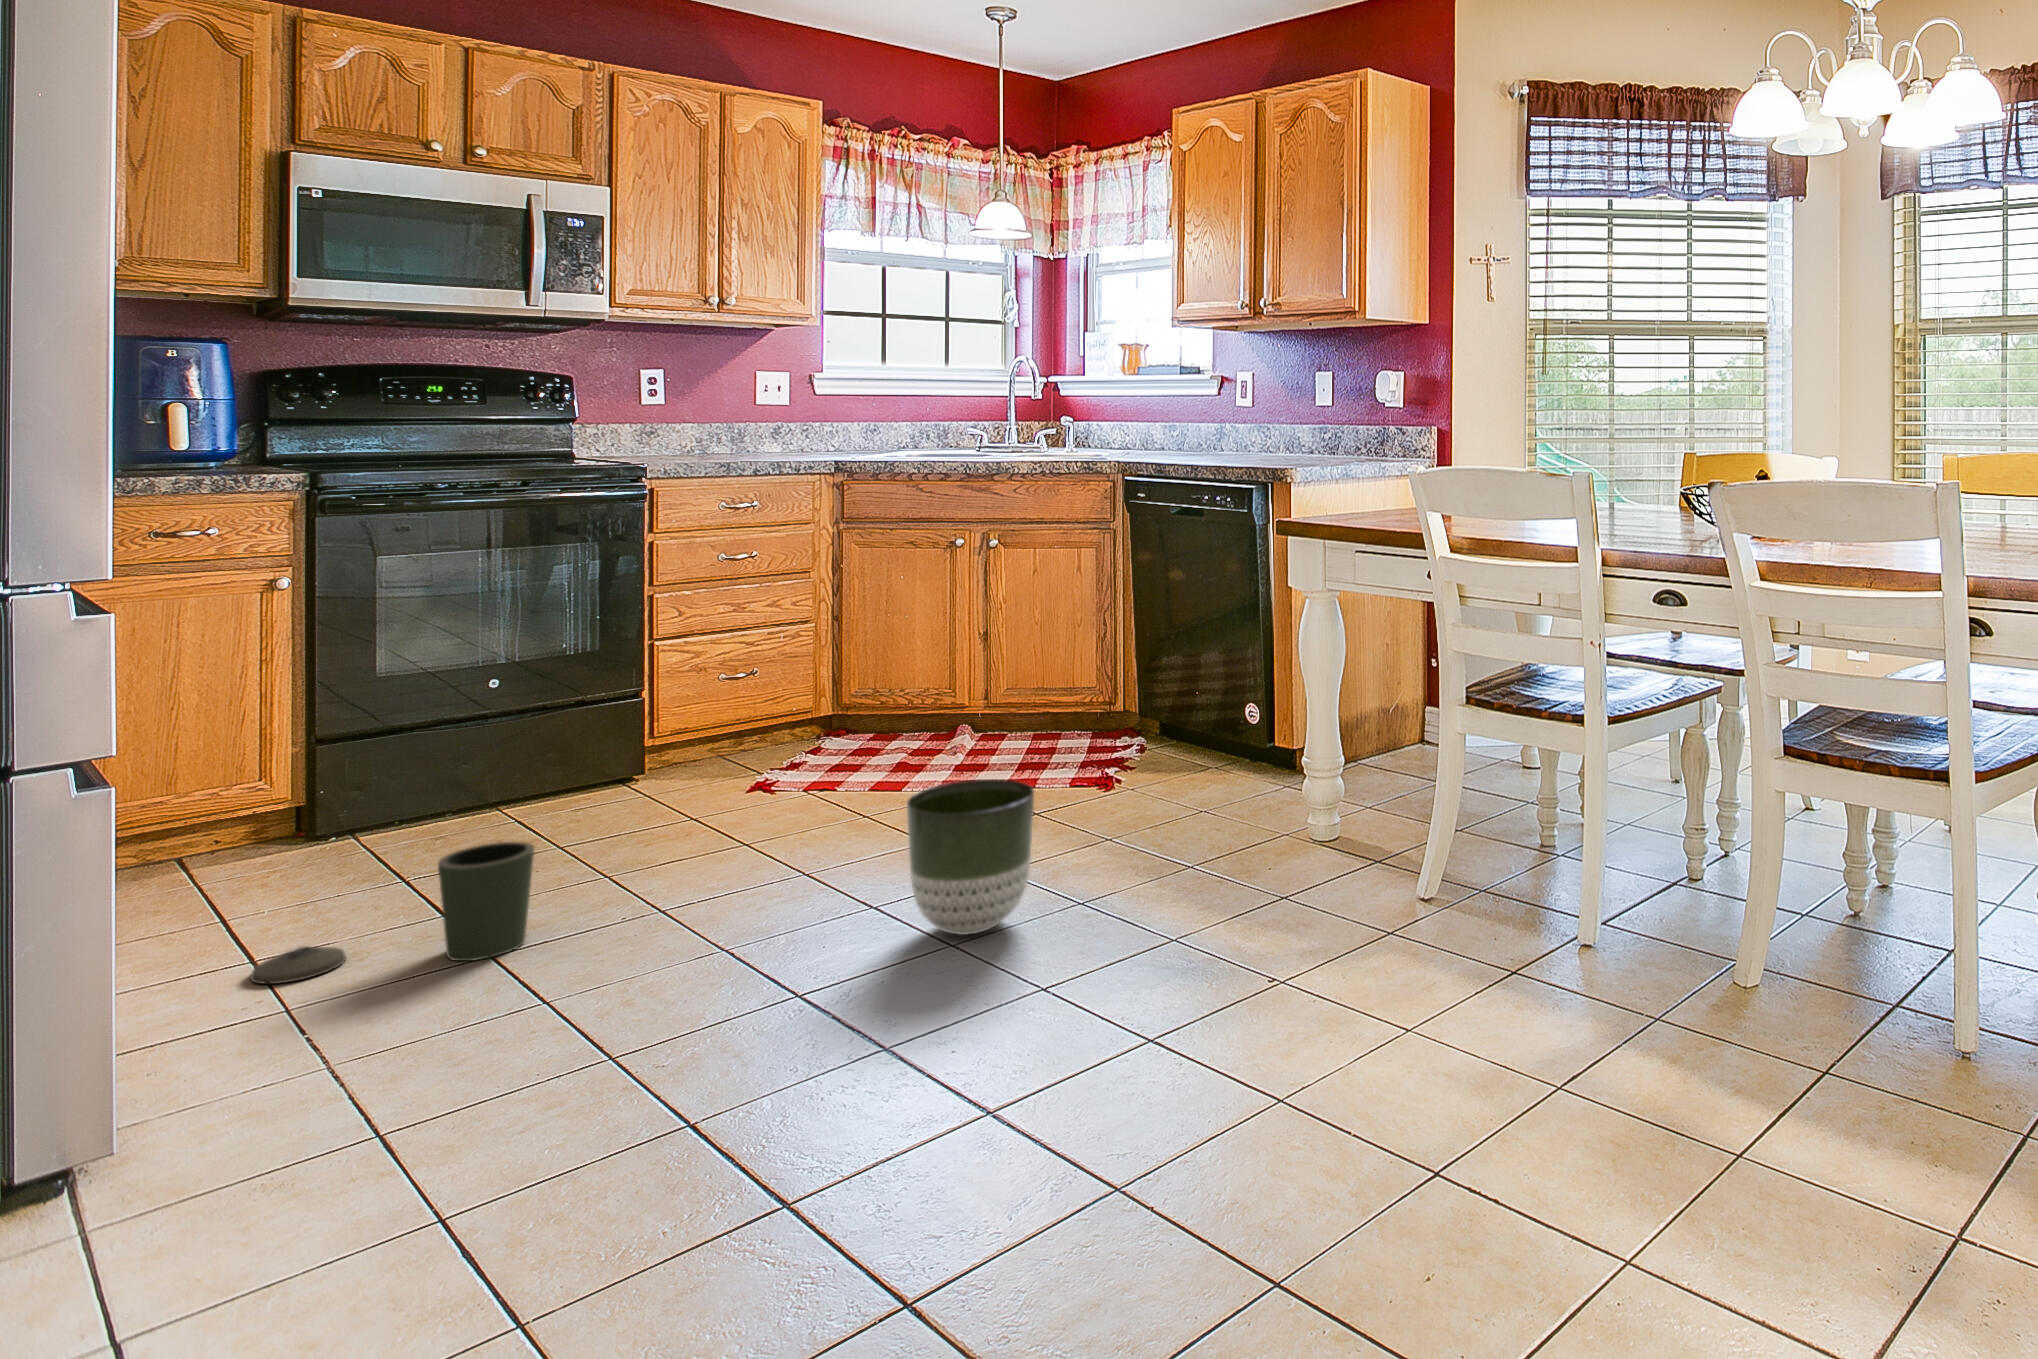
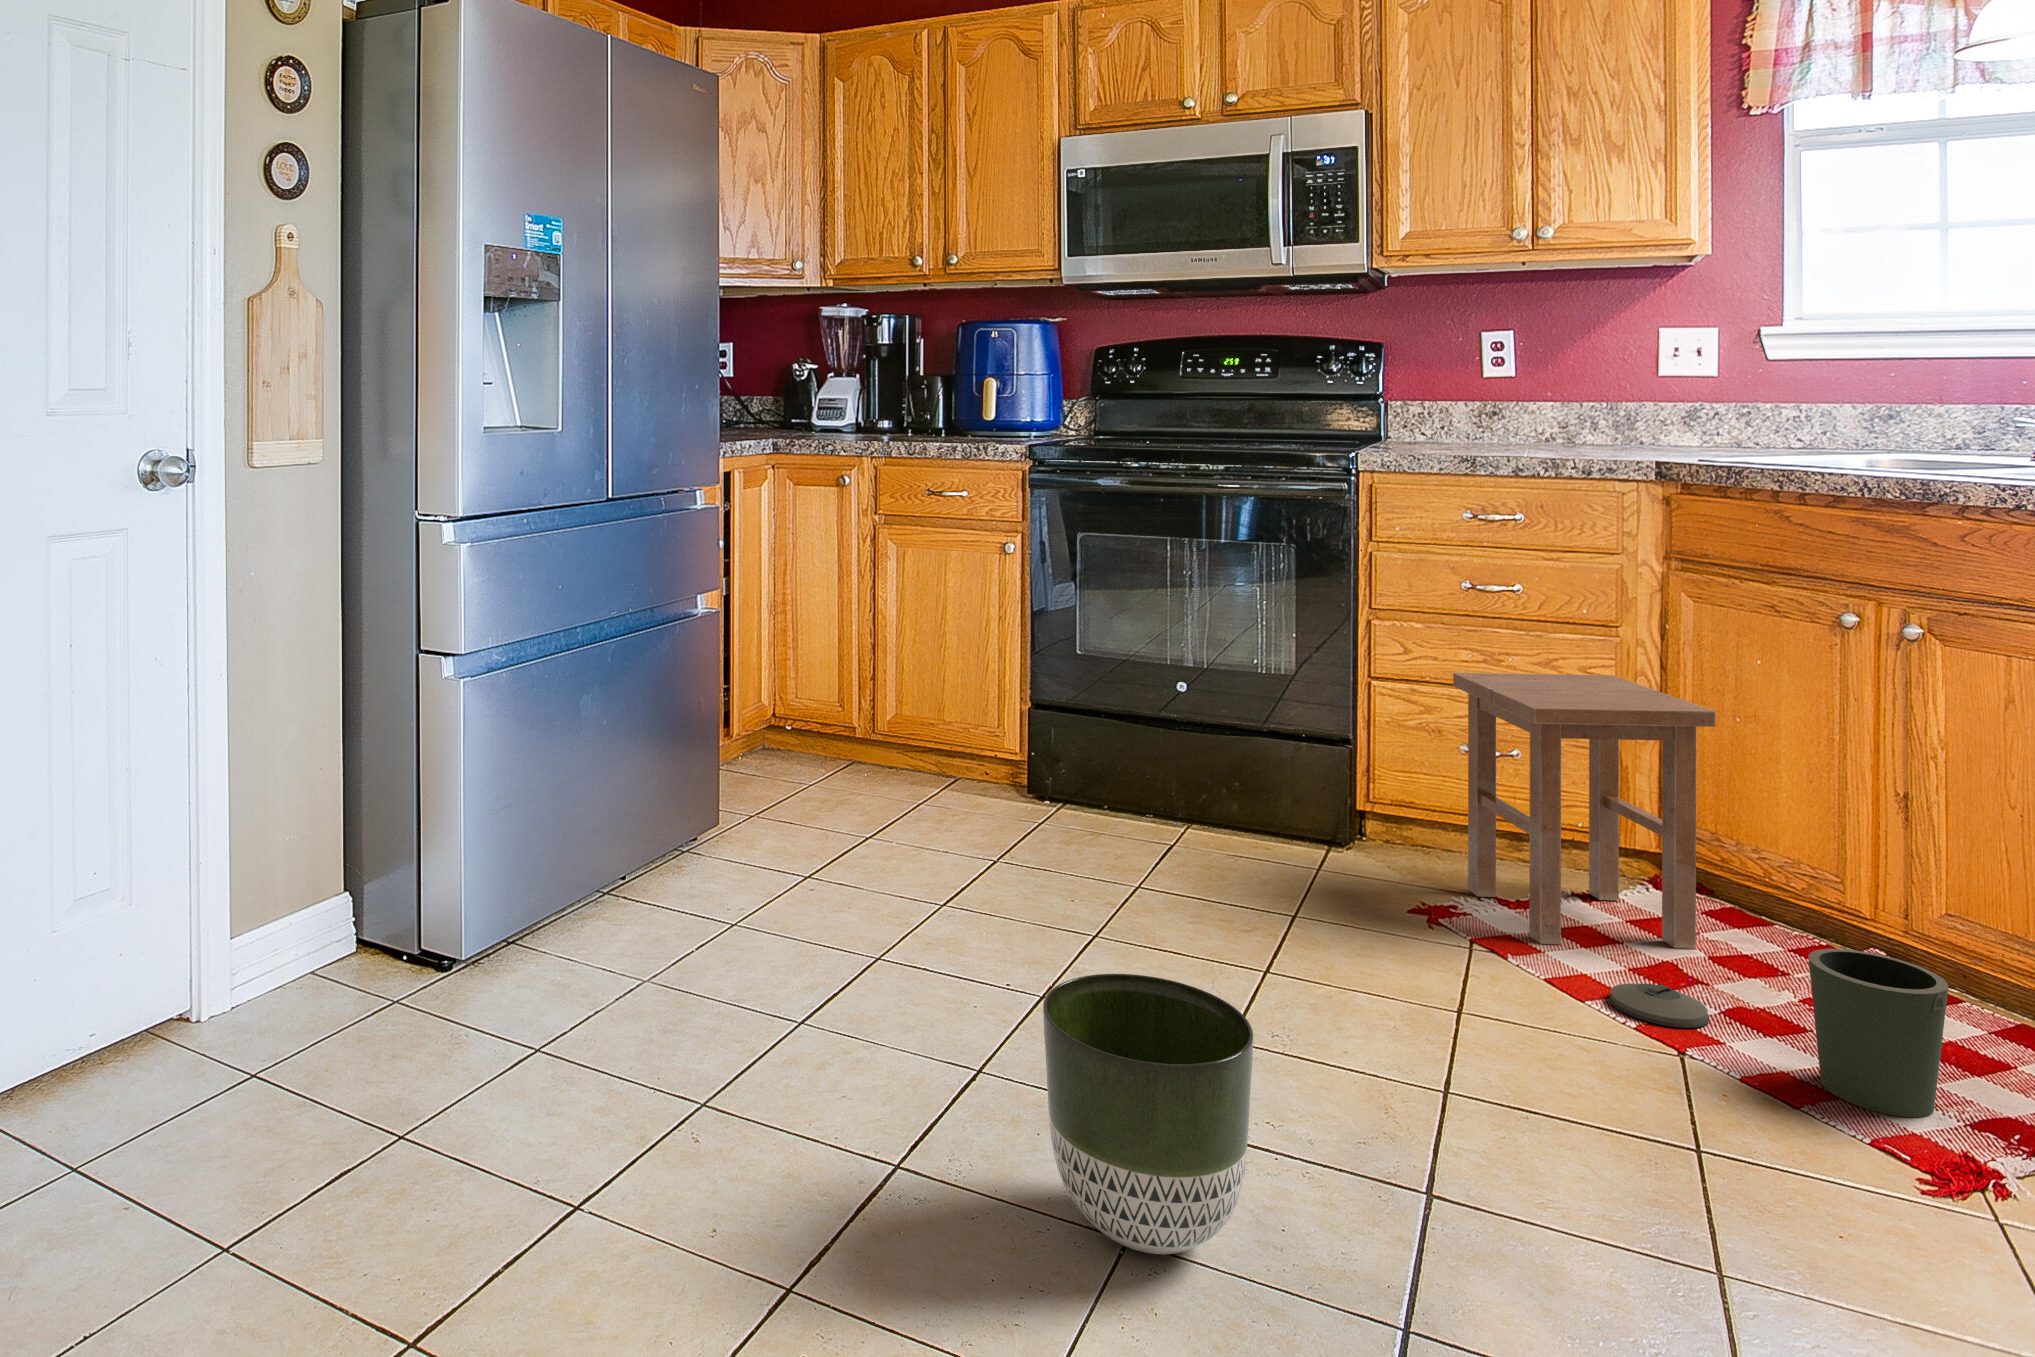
stool: none [745,603,906,776] -> present [1453,673,1715,949]
trash can: present [251,842,534,984] -> present [1609,949,1948,1117]

